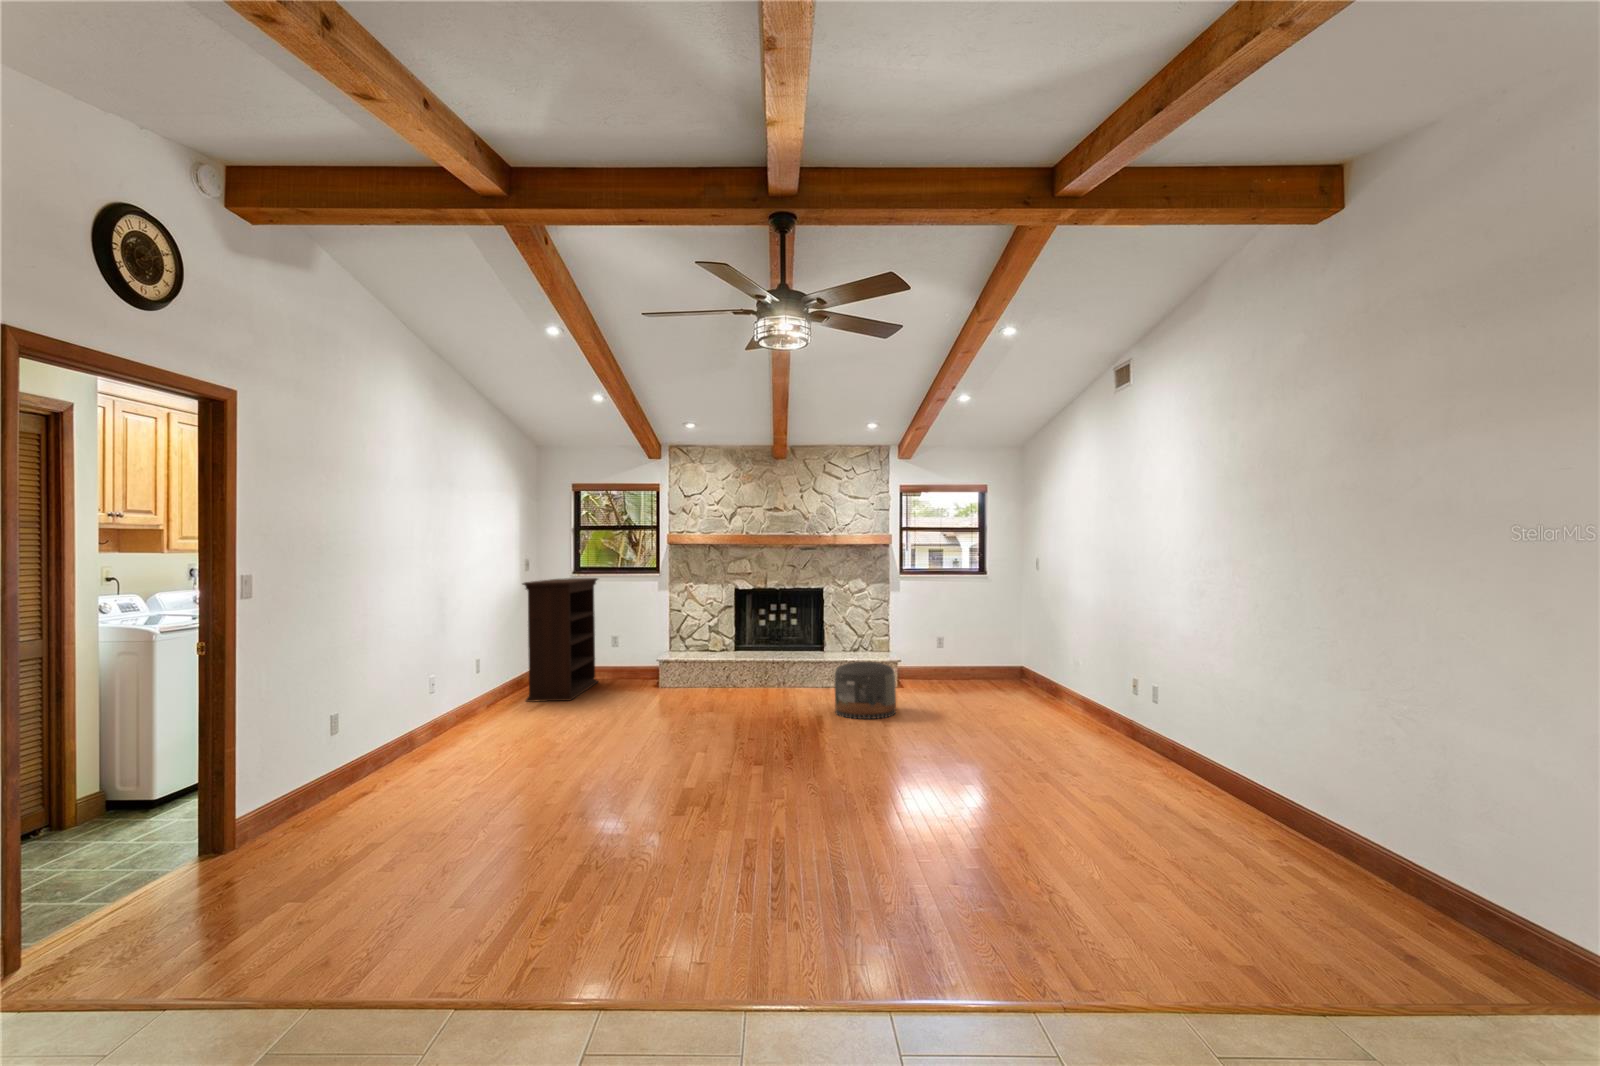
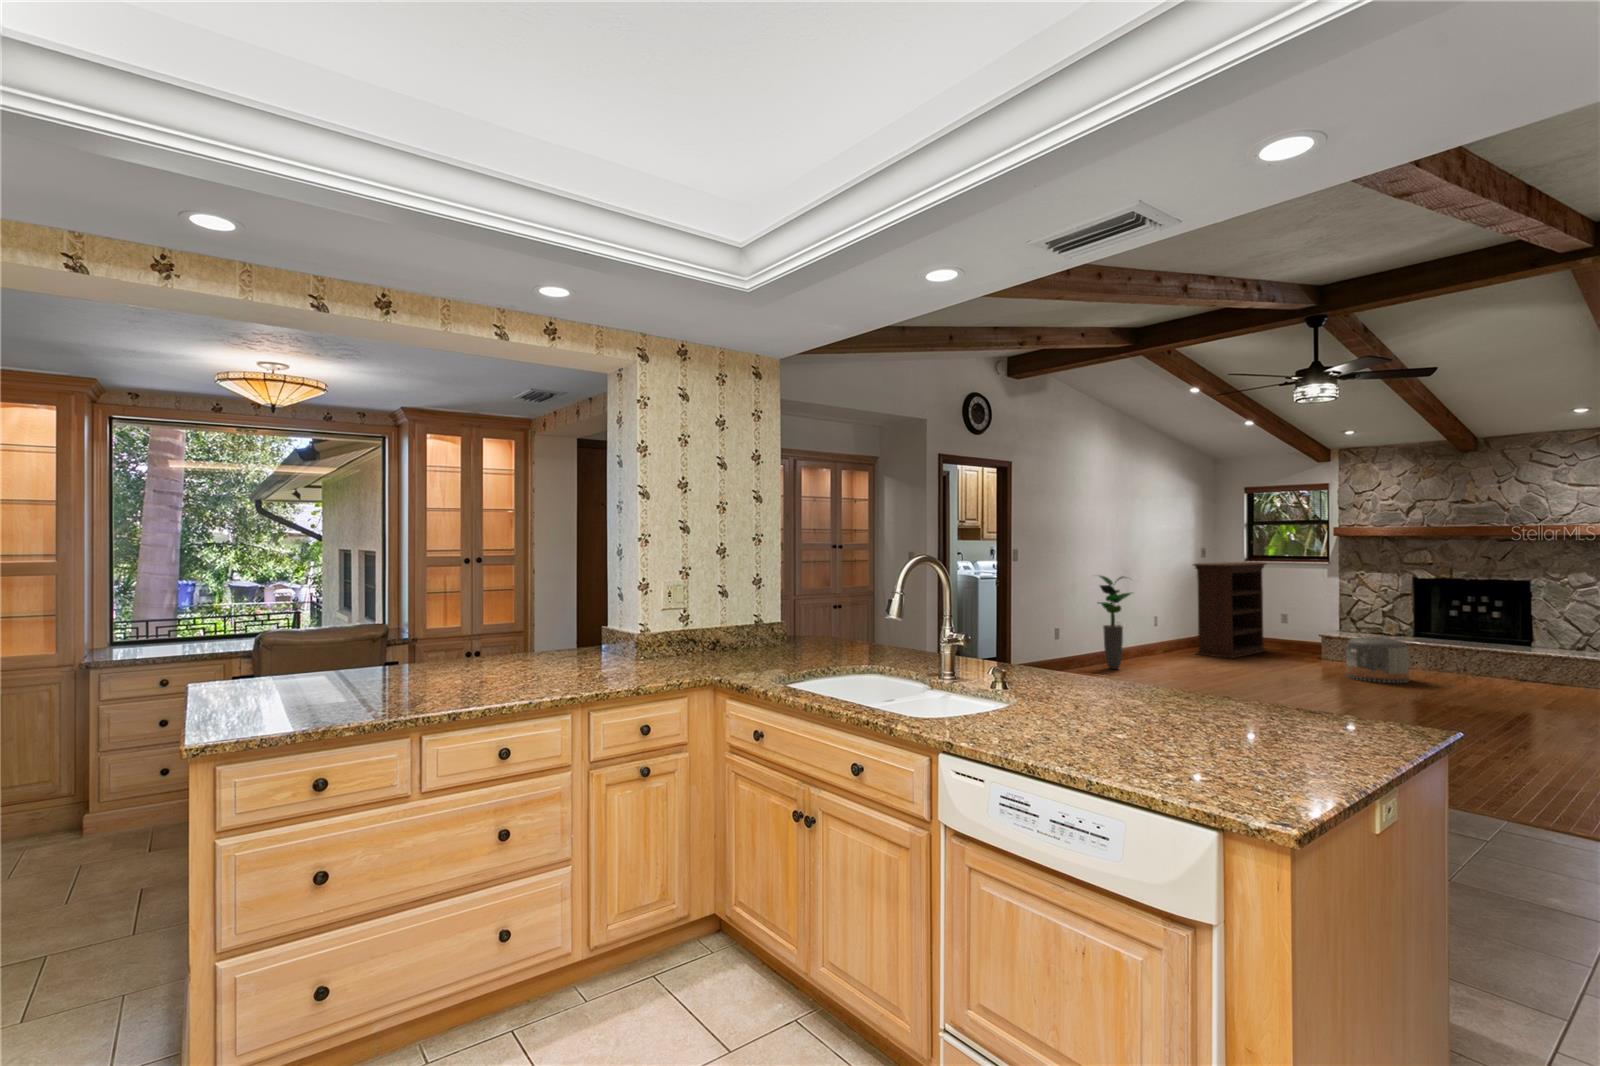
potted plant: none [392,606,462,753] -> present [1098,576,1131,669]
pouf: present [834,662,896,719] -> present [1346,637,1409,683]

